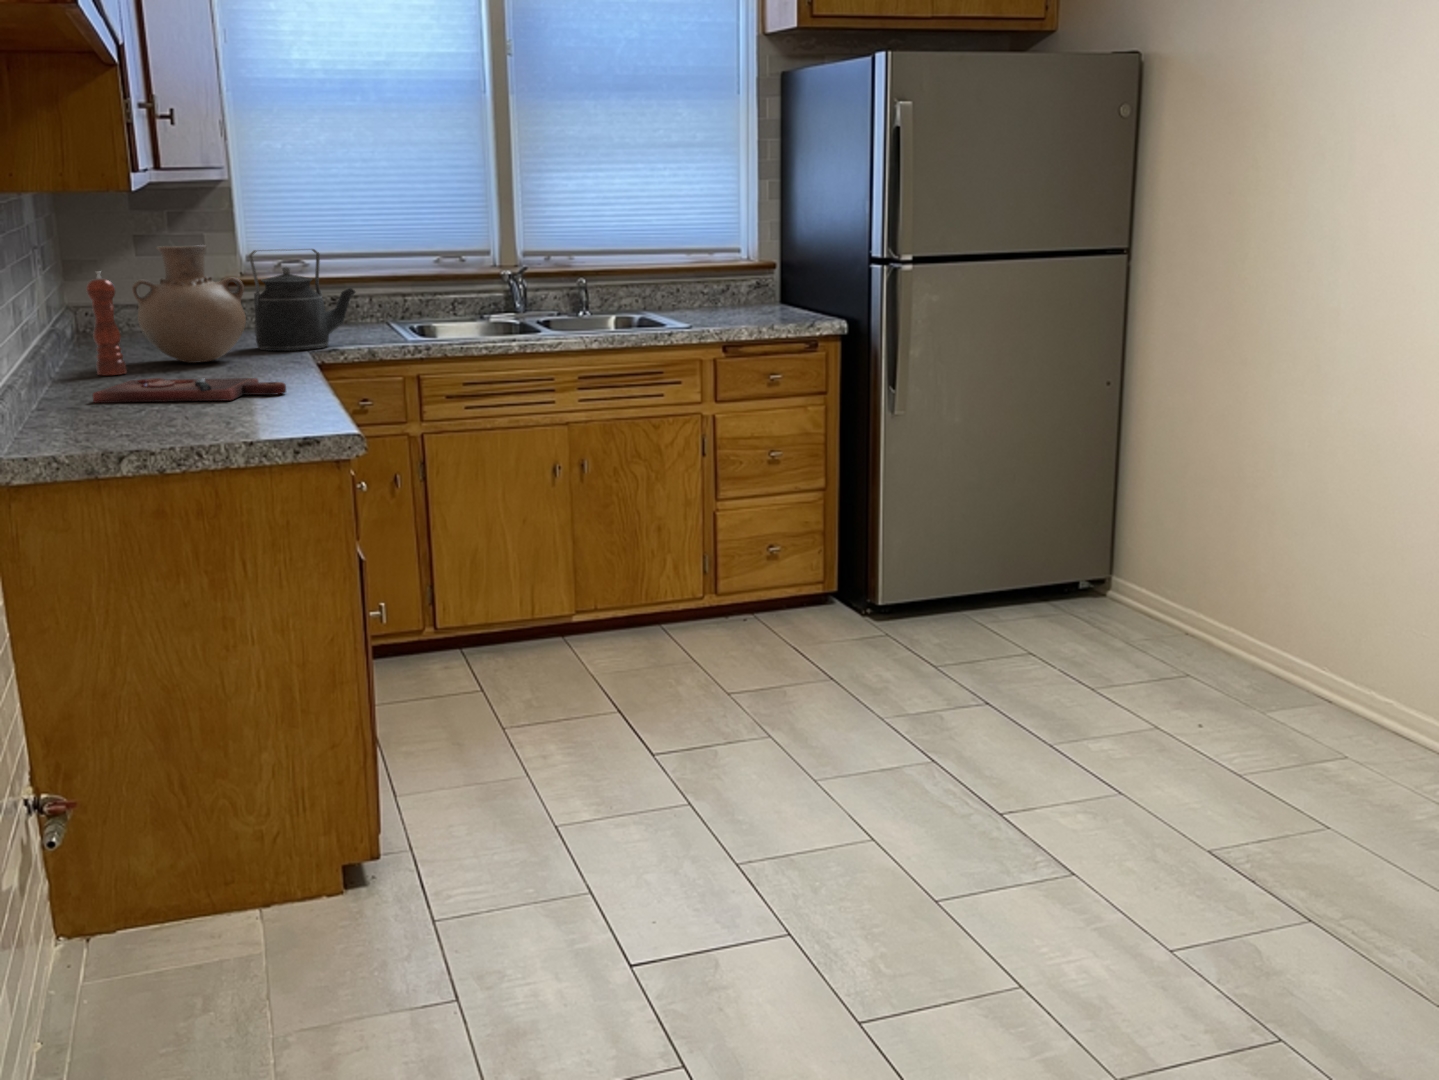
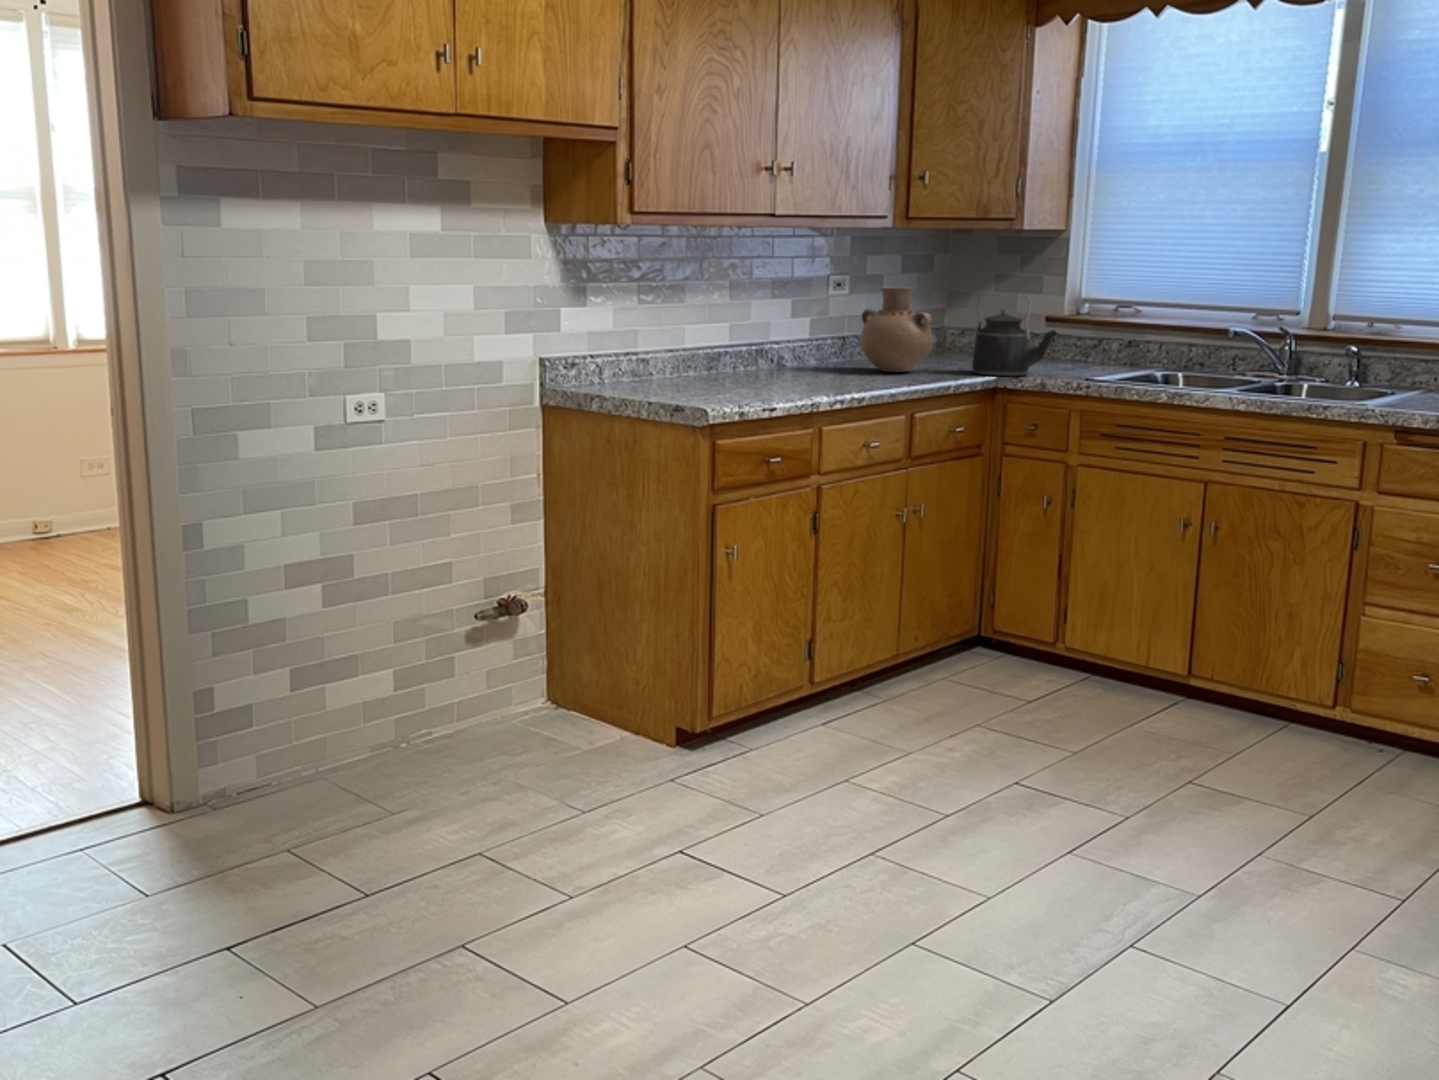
pepper mill: present [86,271,127,375] -> none [807,301,827,371]
cutting board: present [93,378,286,403] -> none [717,371,812,390]

